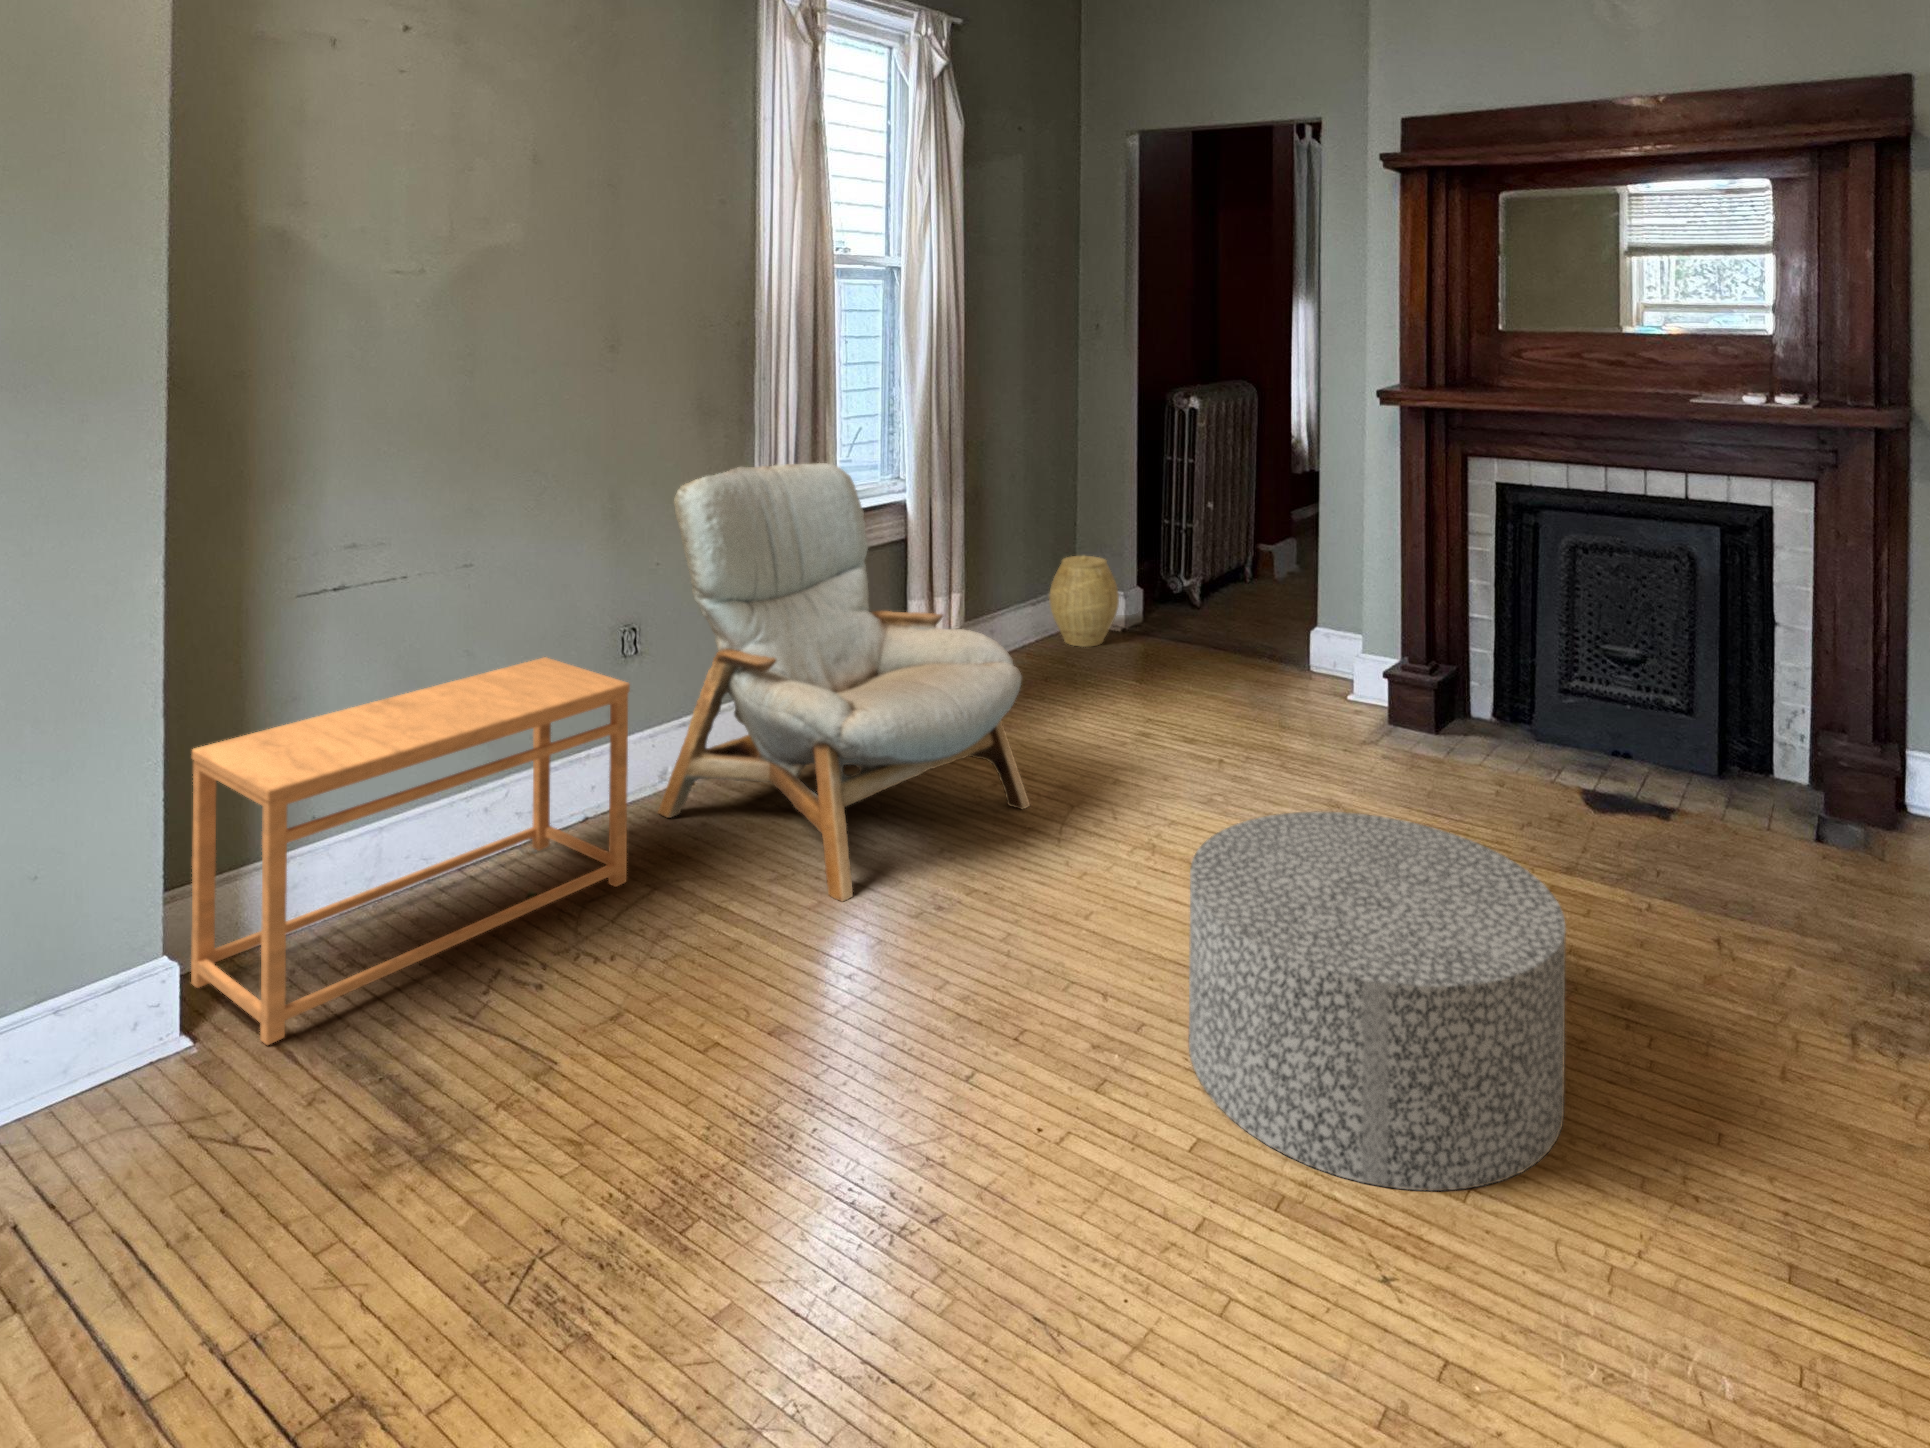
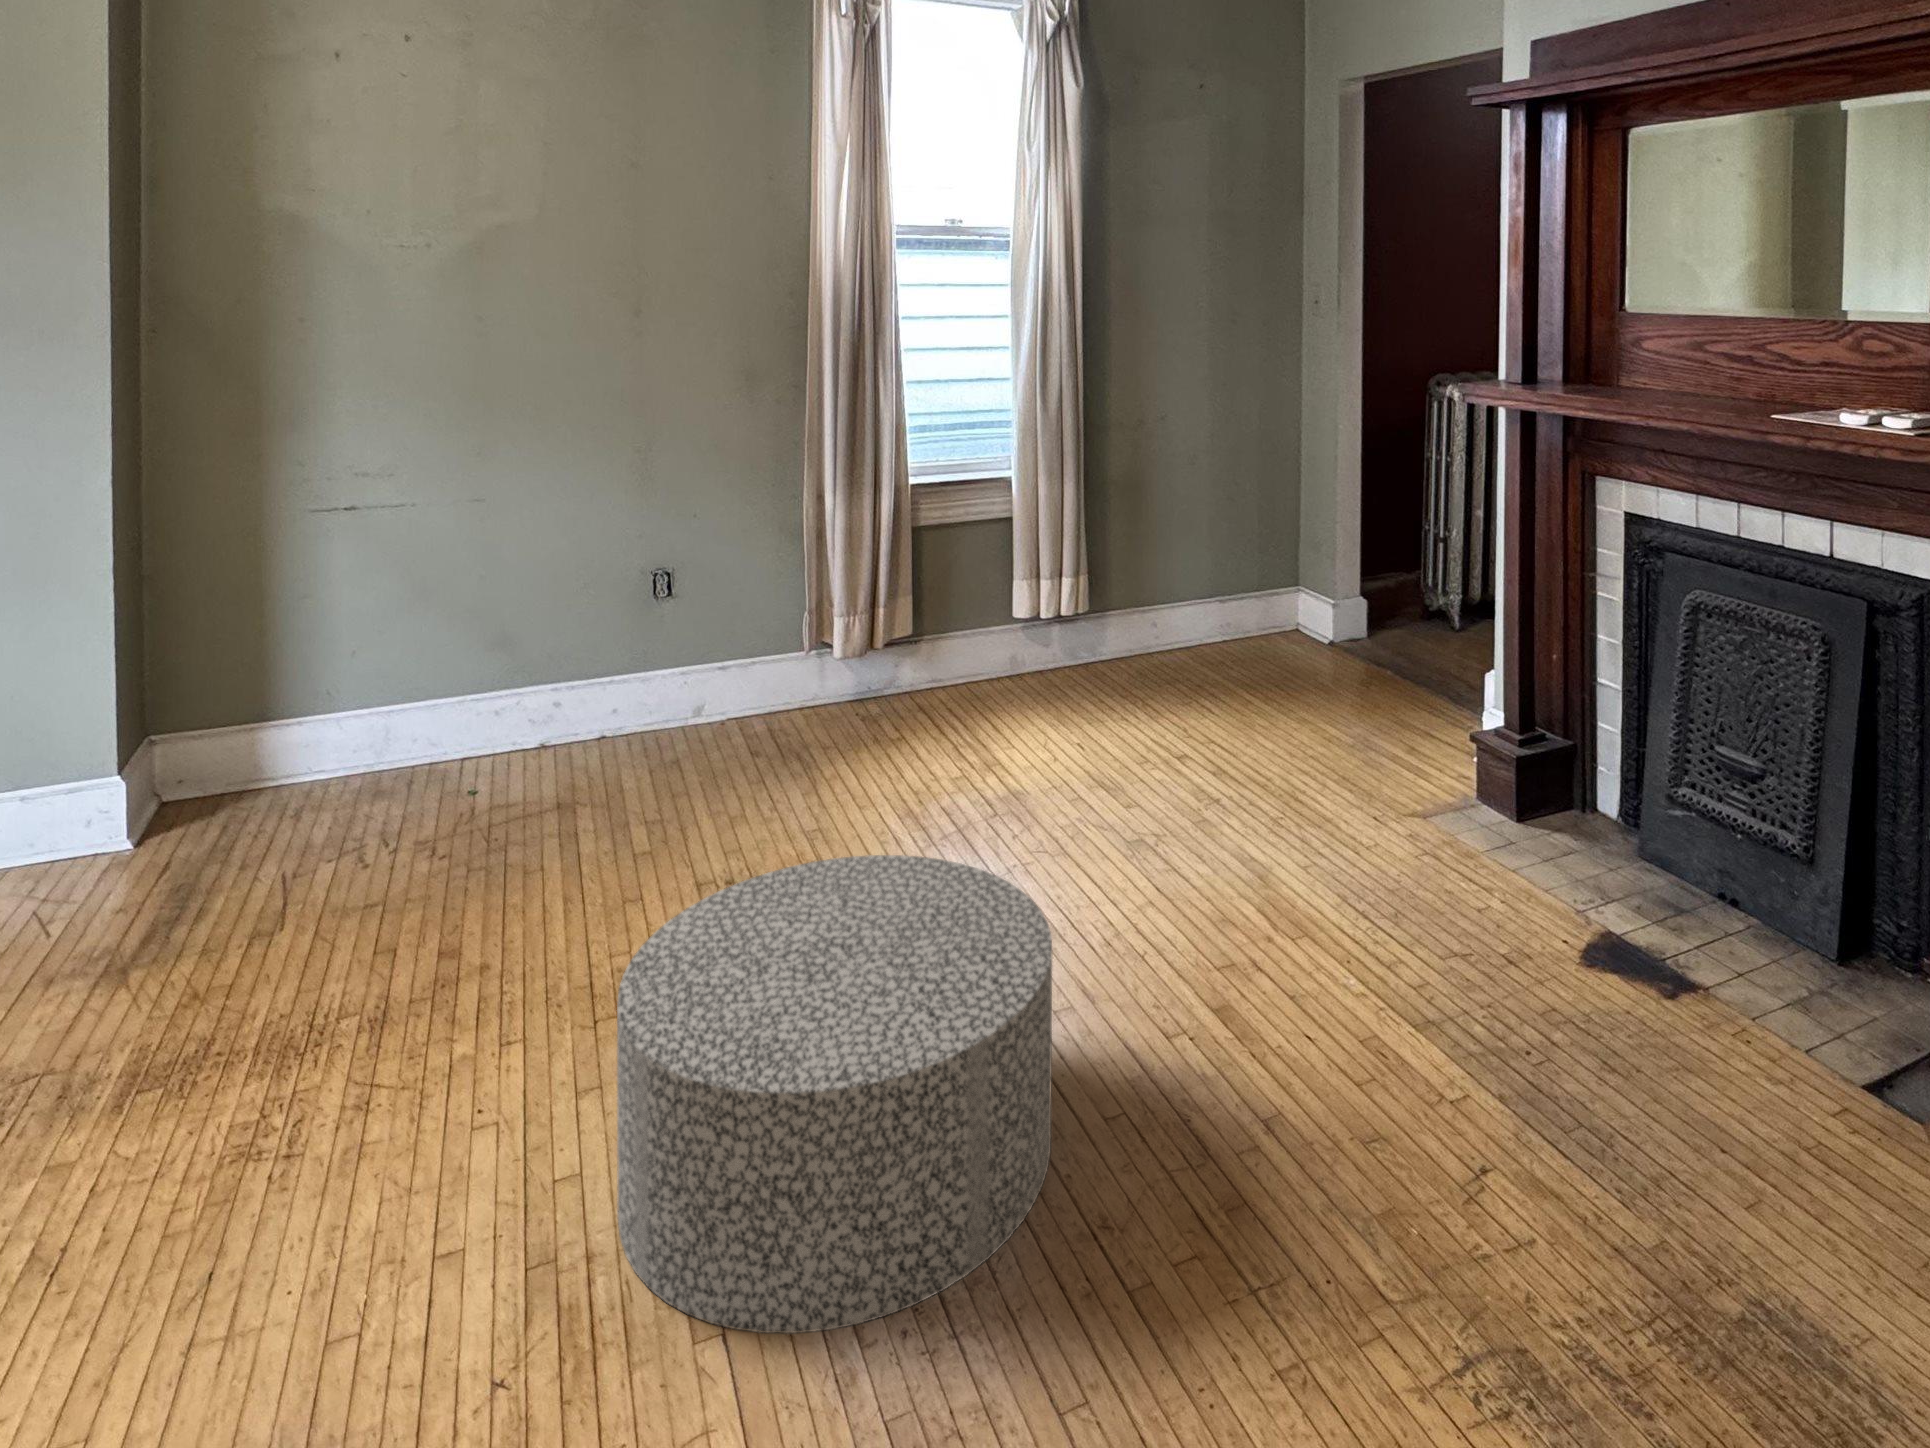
armchair: present [658,463,1030,901] -> none [660,431,959,856]
woven basket: present [1049,556,1119,647] -> none [1237,555,1314,657]
side table: present [191,657,630,1045] -> none [167,588,552,863]

